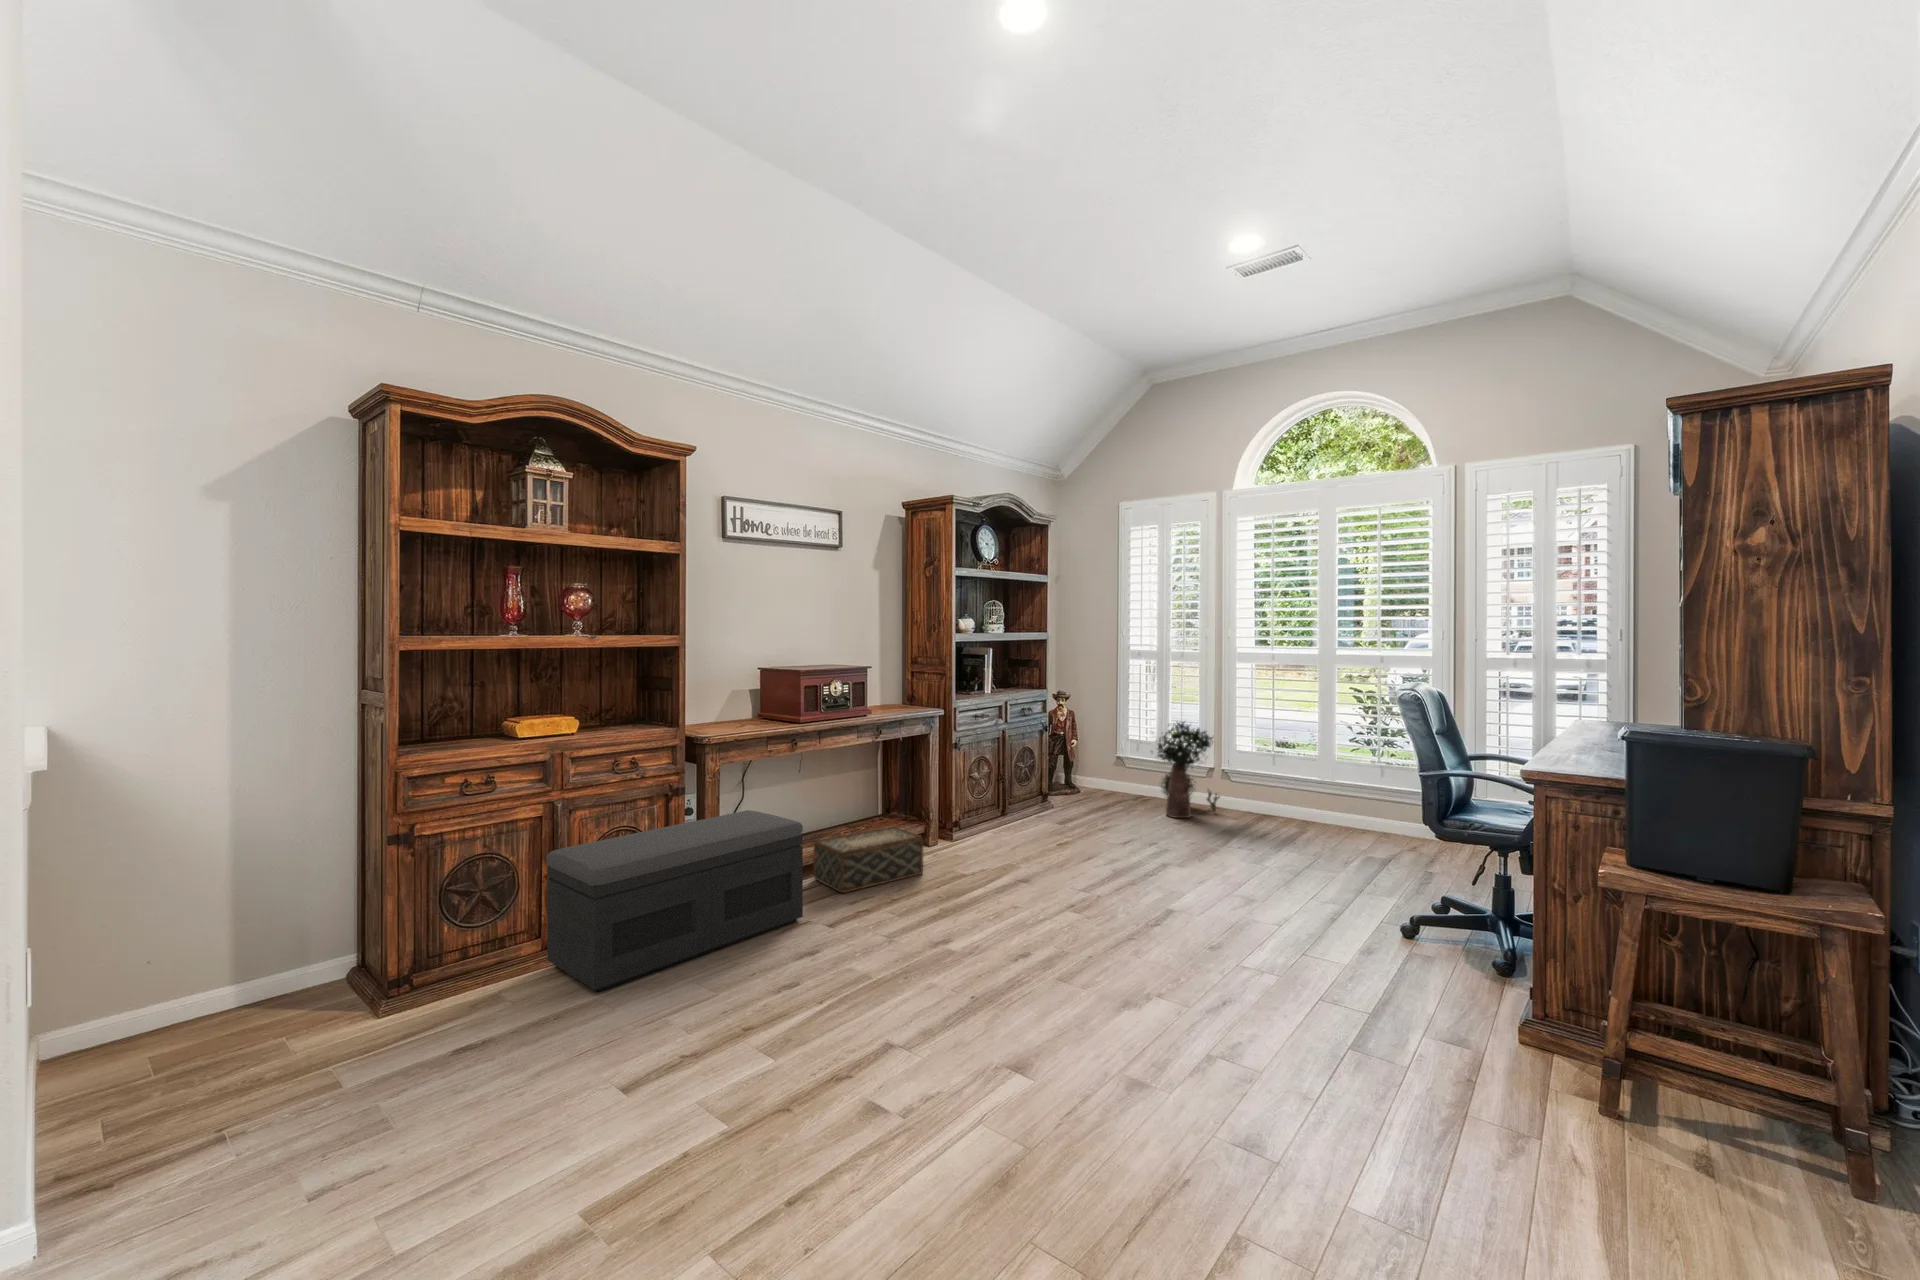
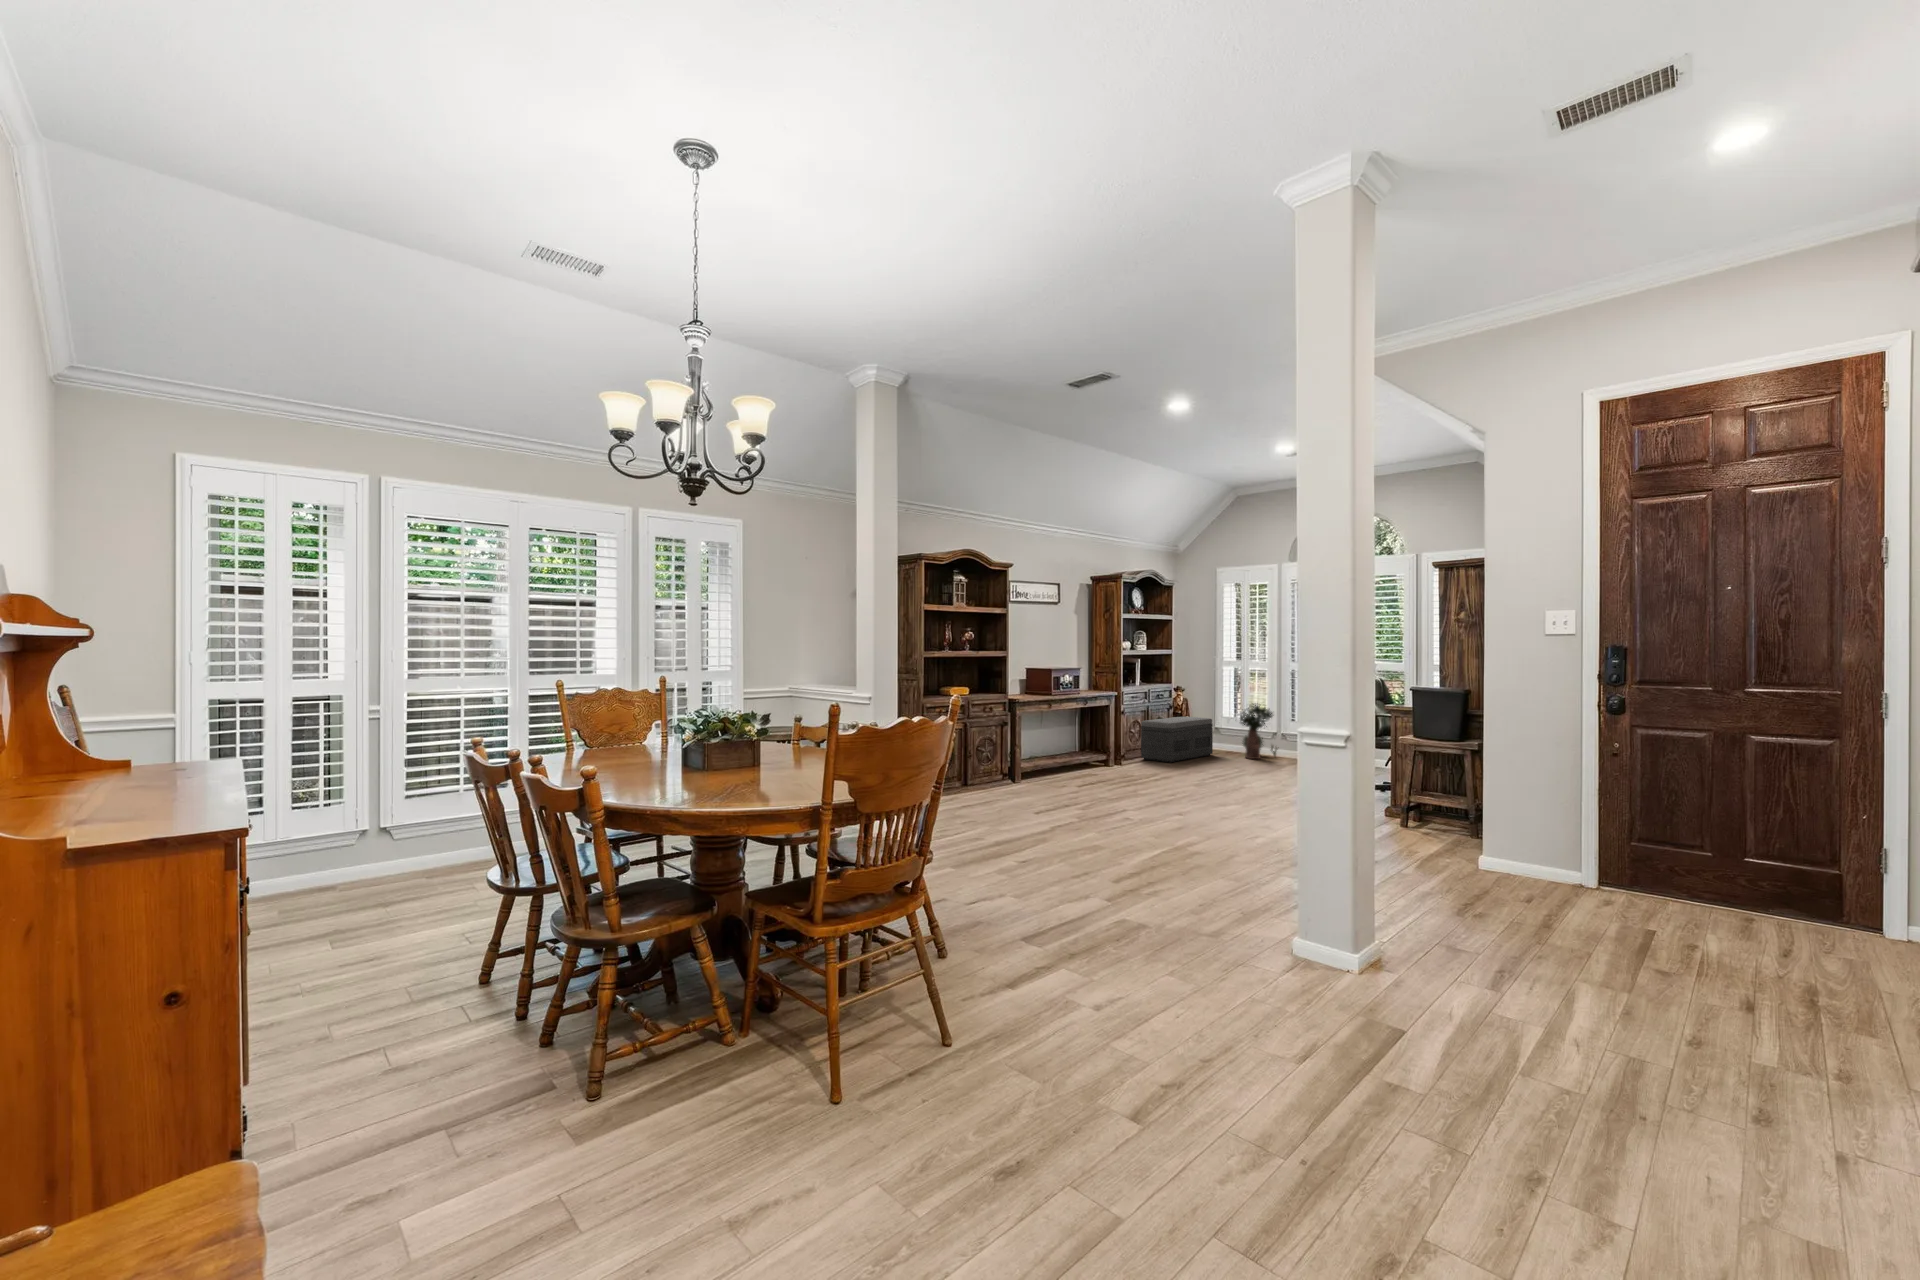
storage bench: present [546,810,803,992] -> present [1141,716,1213,762]
woven basket: present [813,827,923,893] -> none [1059,751,1113,777]

